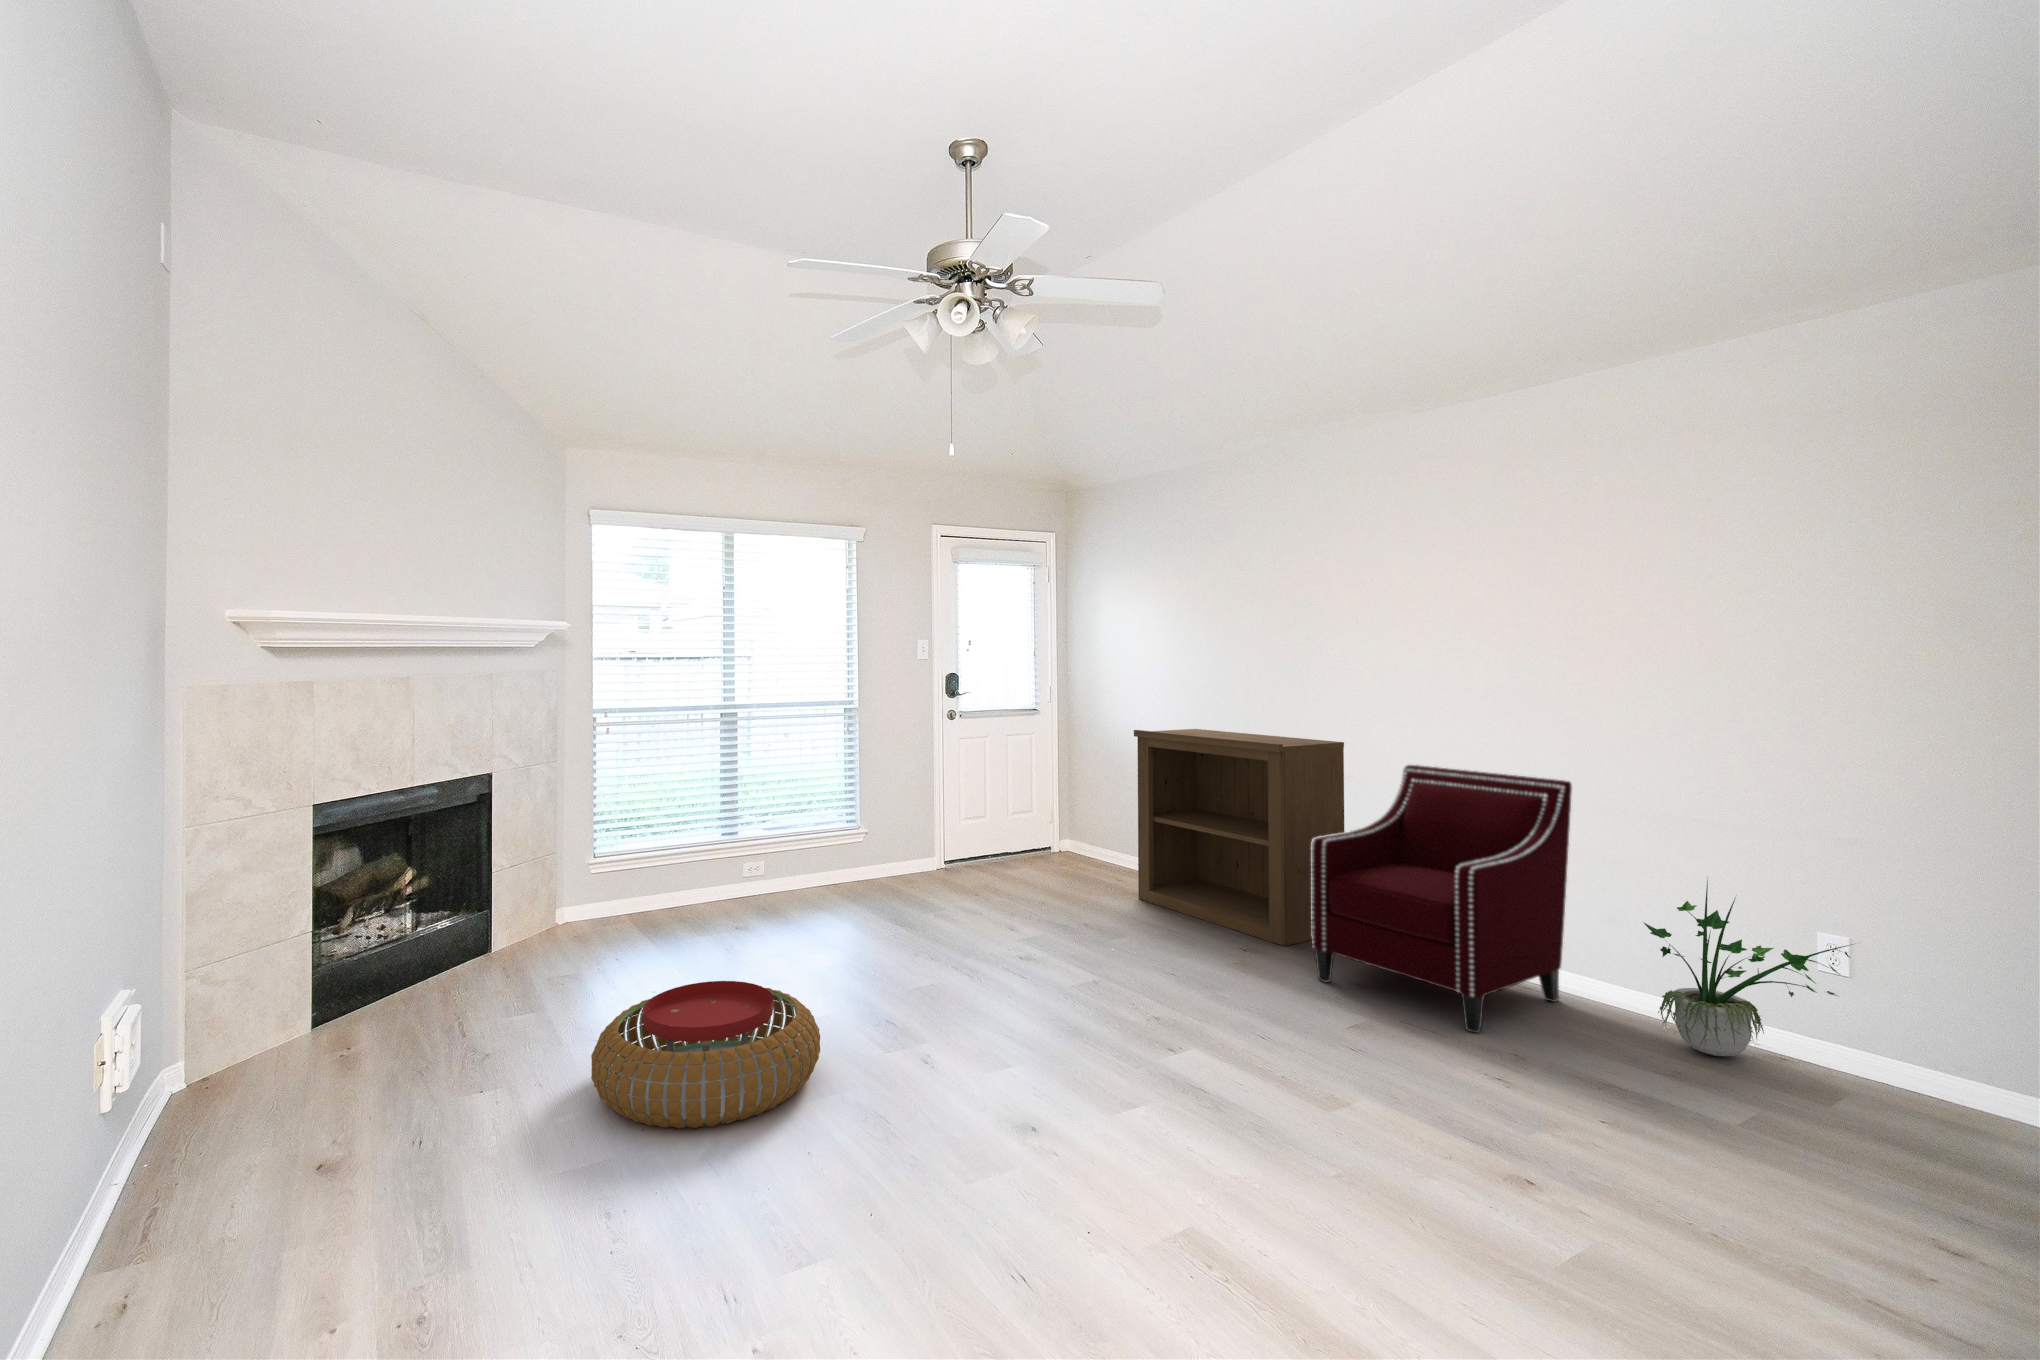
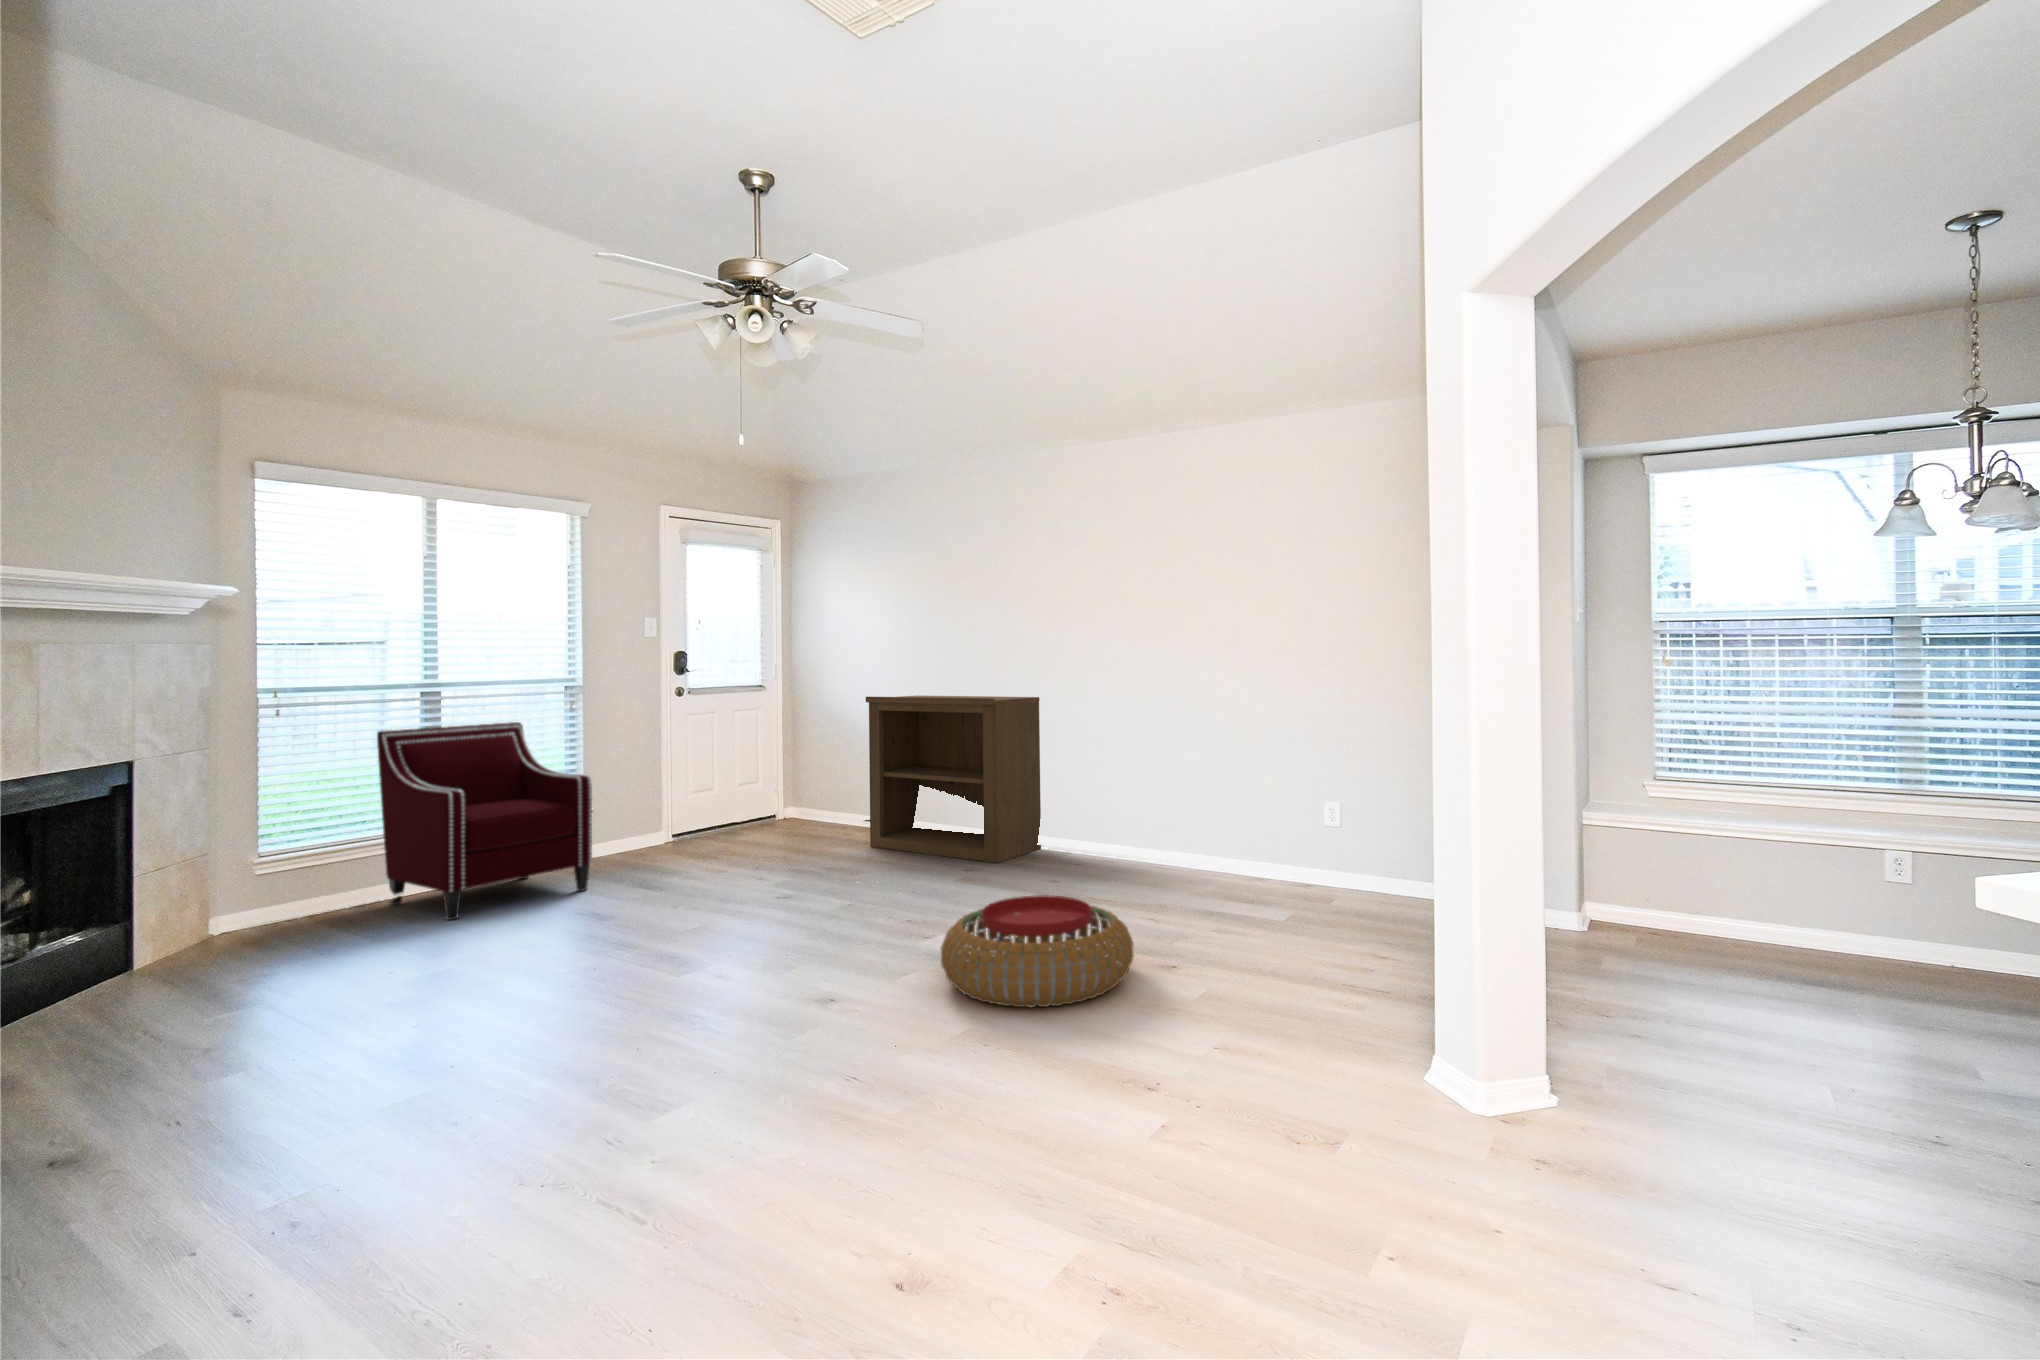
armchair: present [1311,765,1572,1033] -> present [377,722,592,920]
potted plant: present [1644,880,1850,1056] -> none [1234,764,1345,885]
pouf: present [591,981,820,1128] -> present [941,895,1134,1007]

